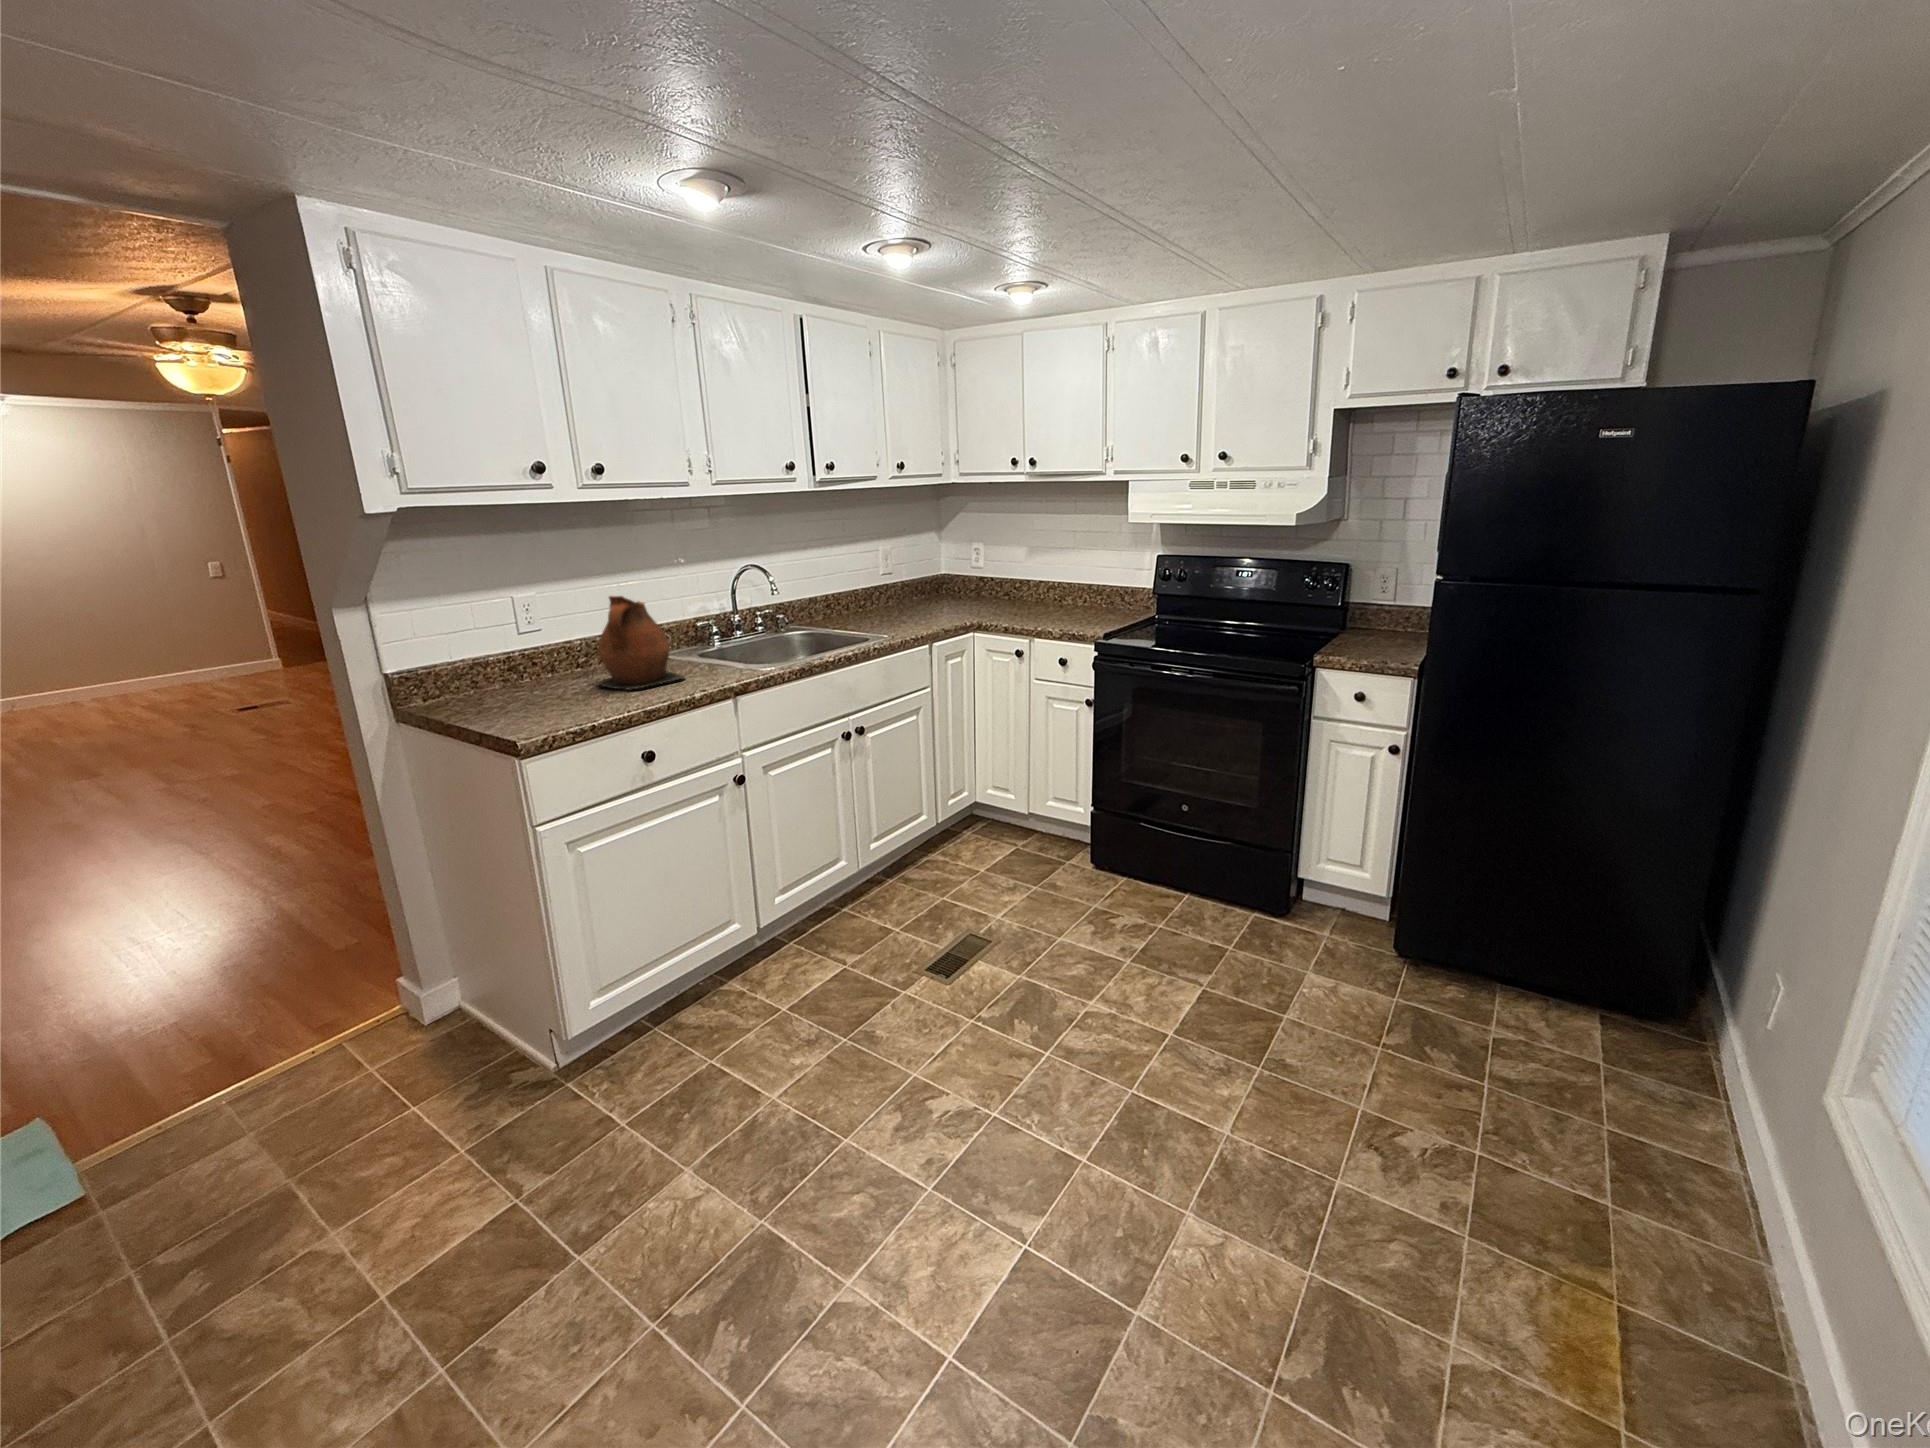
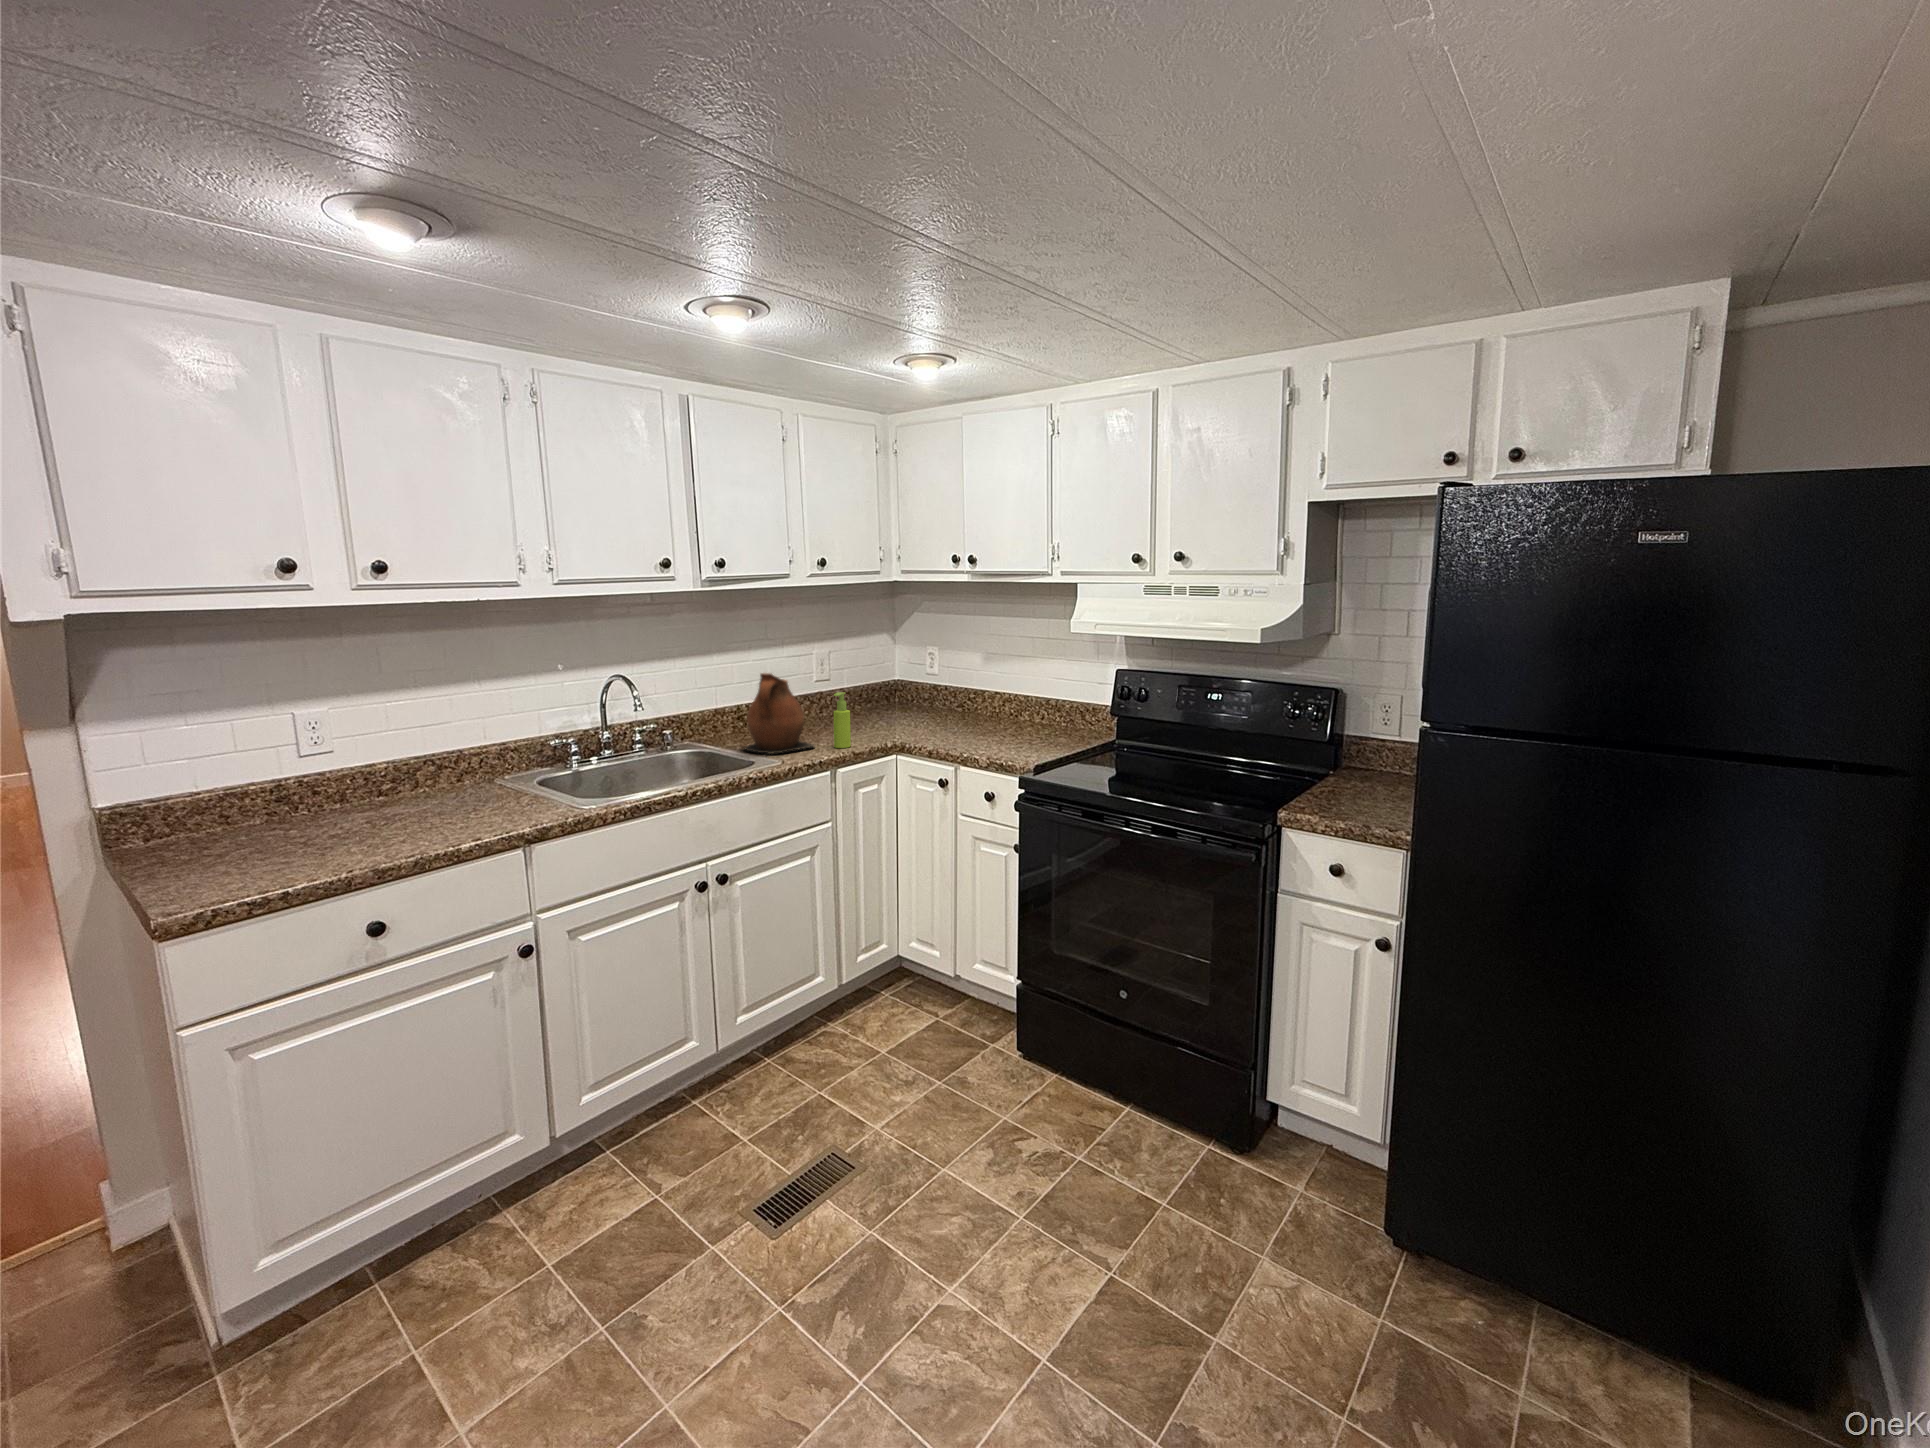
soap dispenser: none [701,614,728,678] -> present [834,692,851,748]

